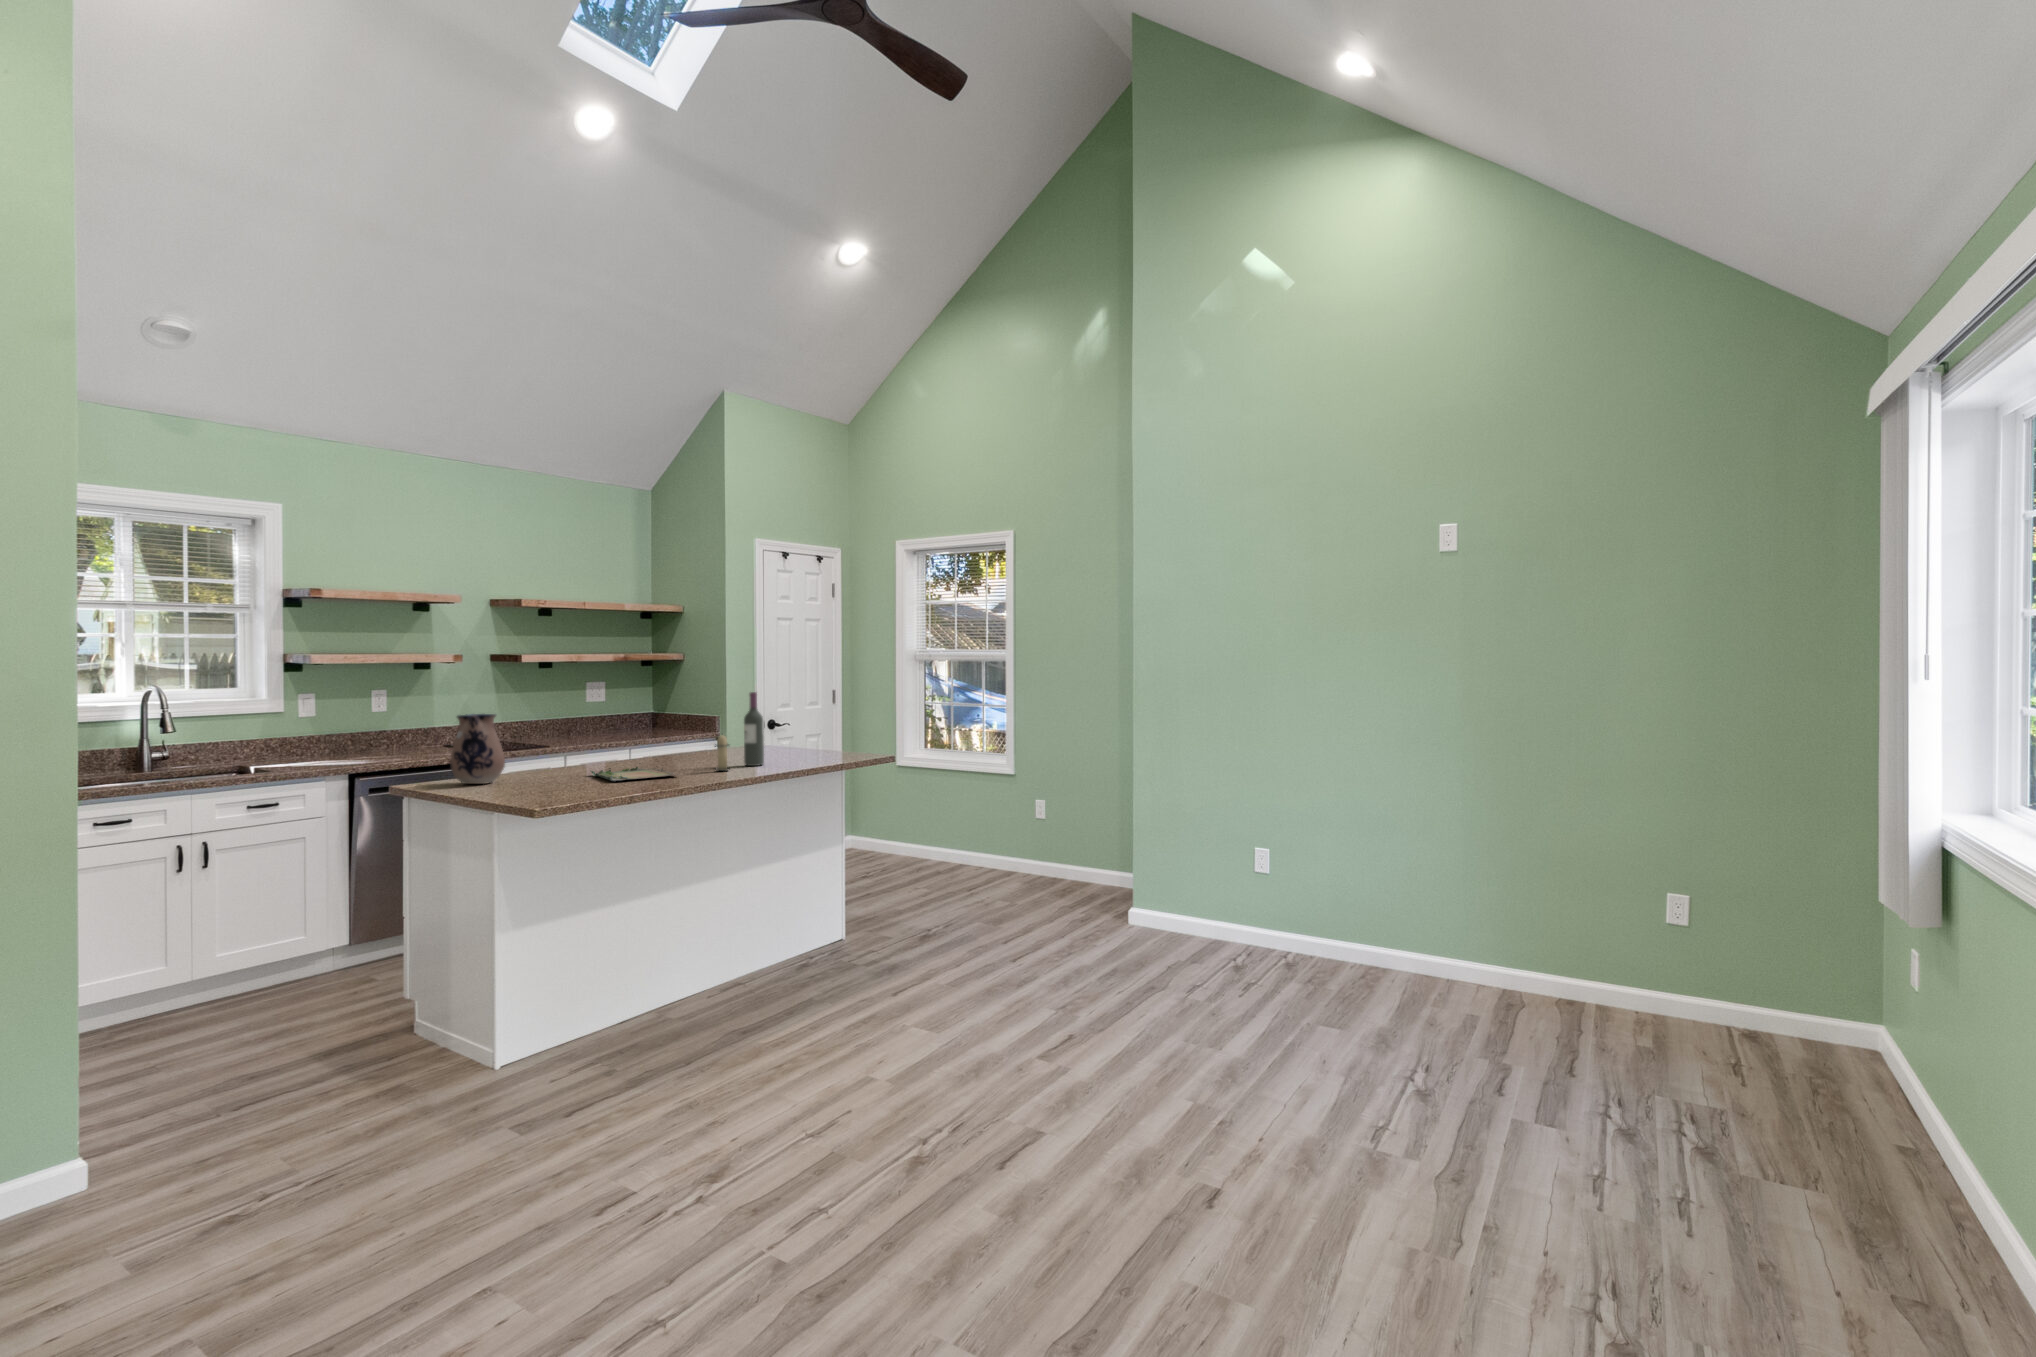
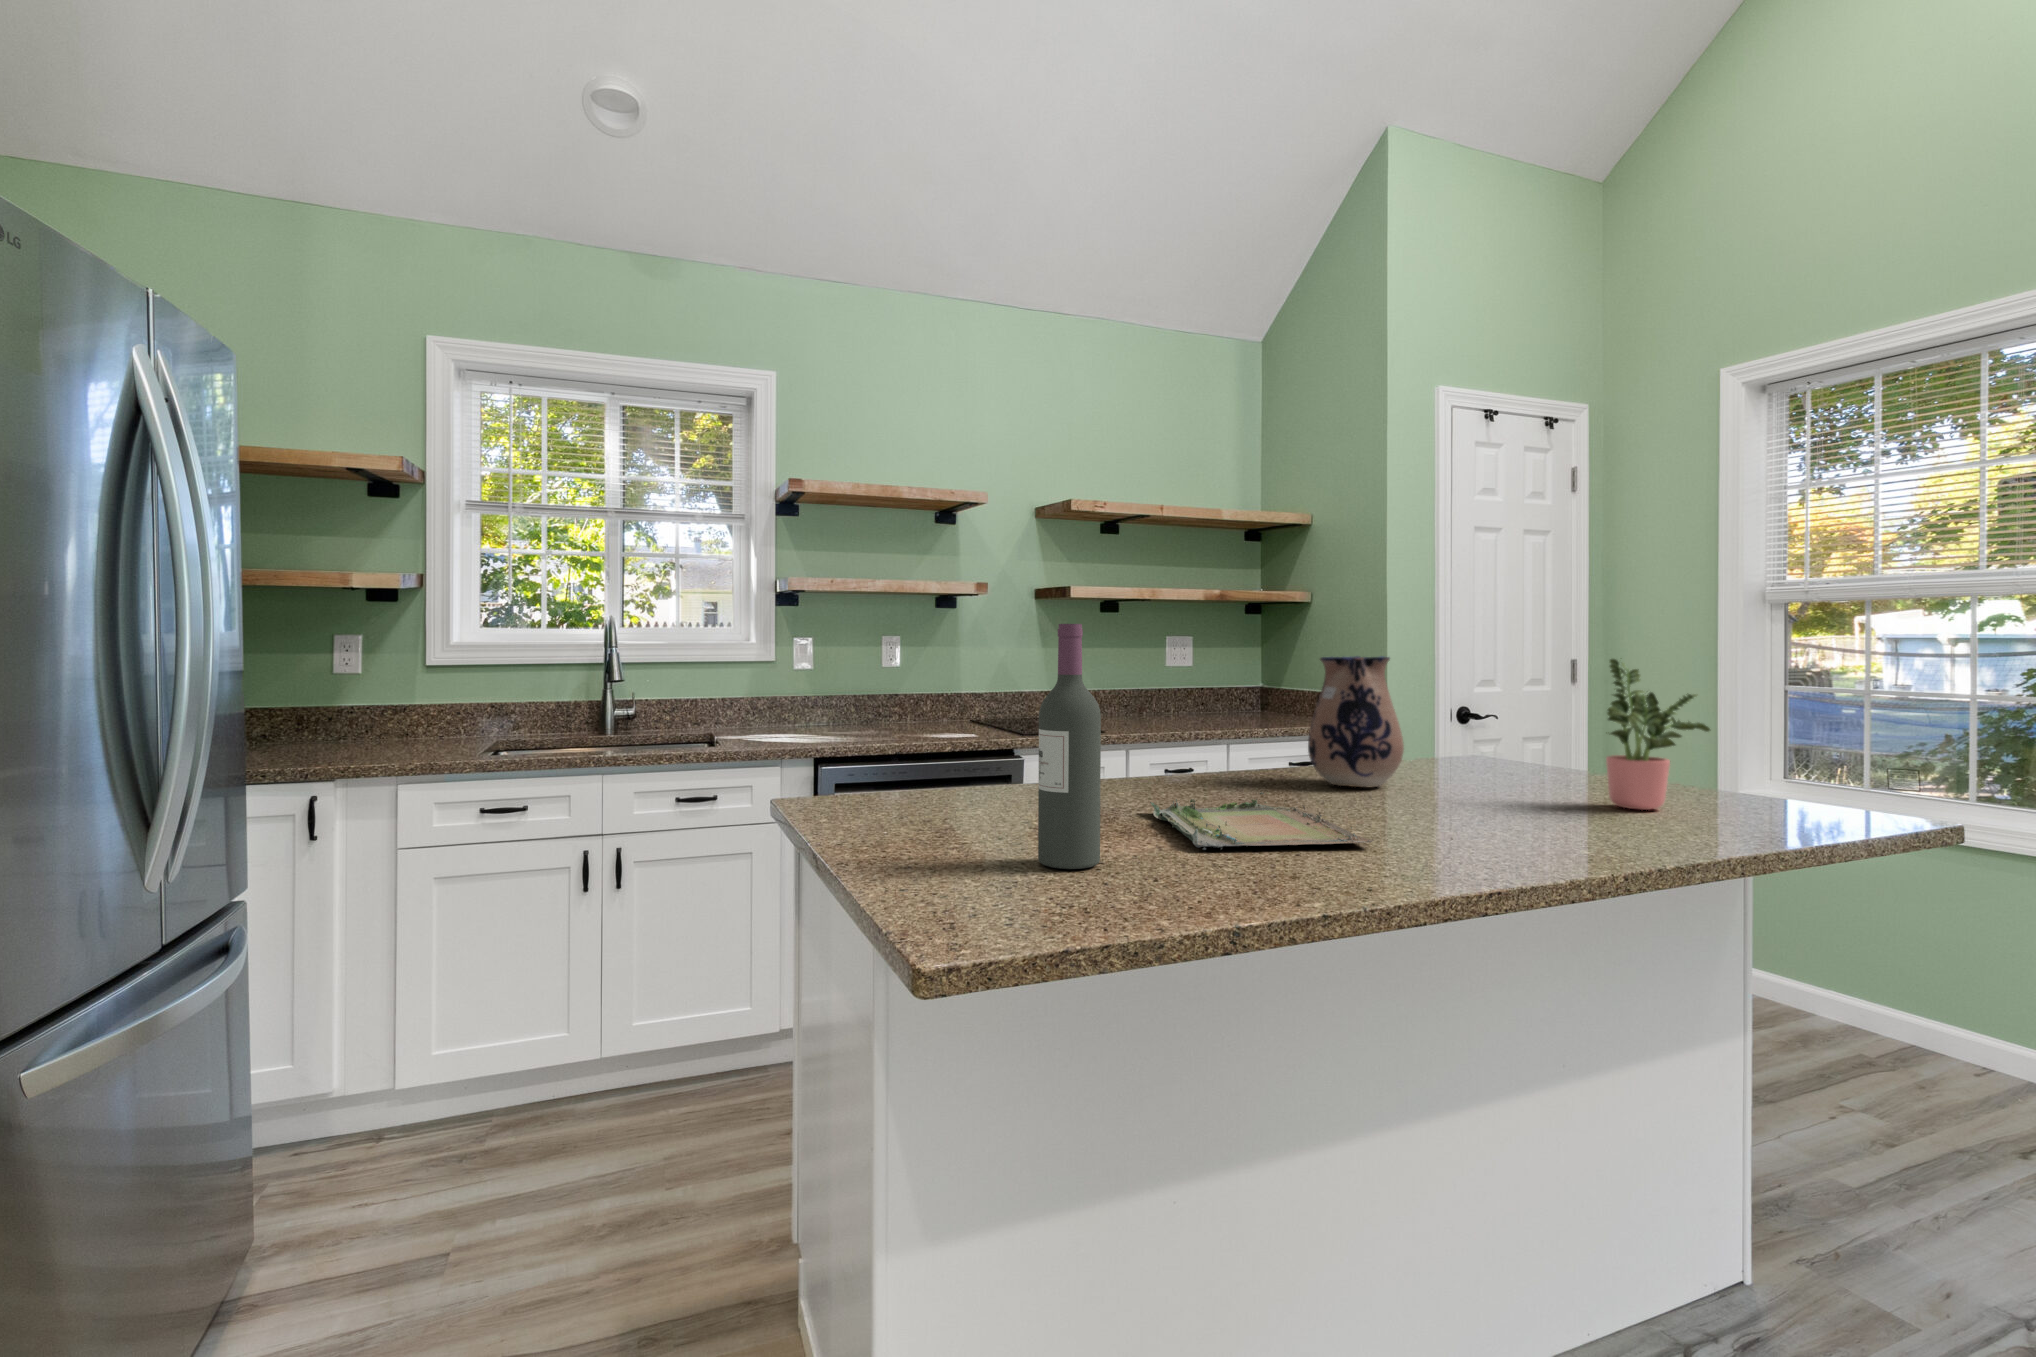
wine bottle: present [744,692,764,766] -> present [1038,624,1101,869]
potted plant: none [779,701,819,760] -> present [1606,659,1710,810]
ceramic pitcher: present [450,714,505,784] -> present [1308,656,1404,787]
candle: present [715,735,729,771] -> none [1453,731,1510,838]

